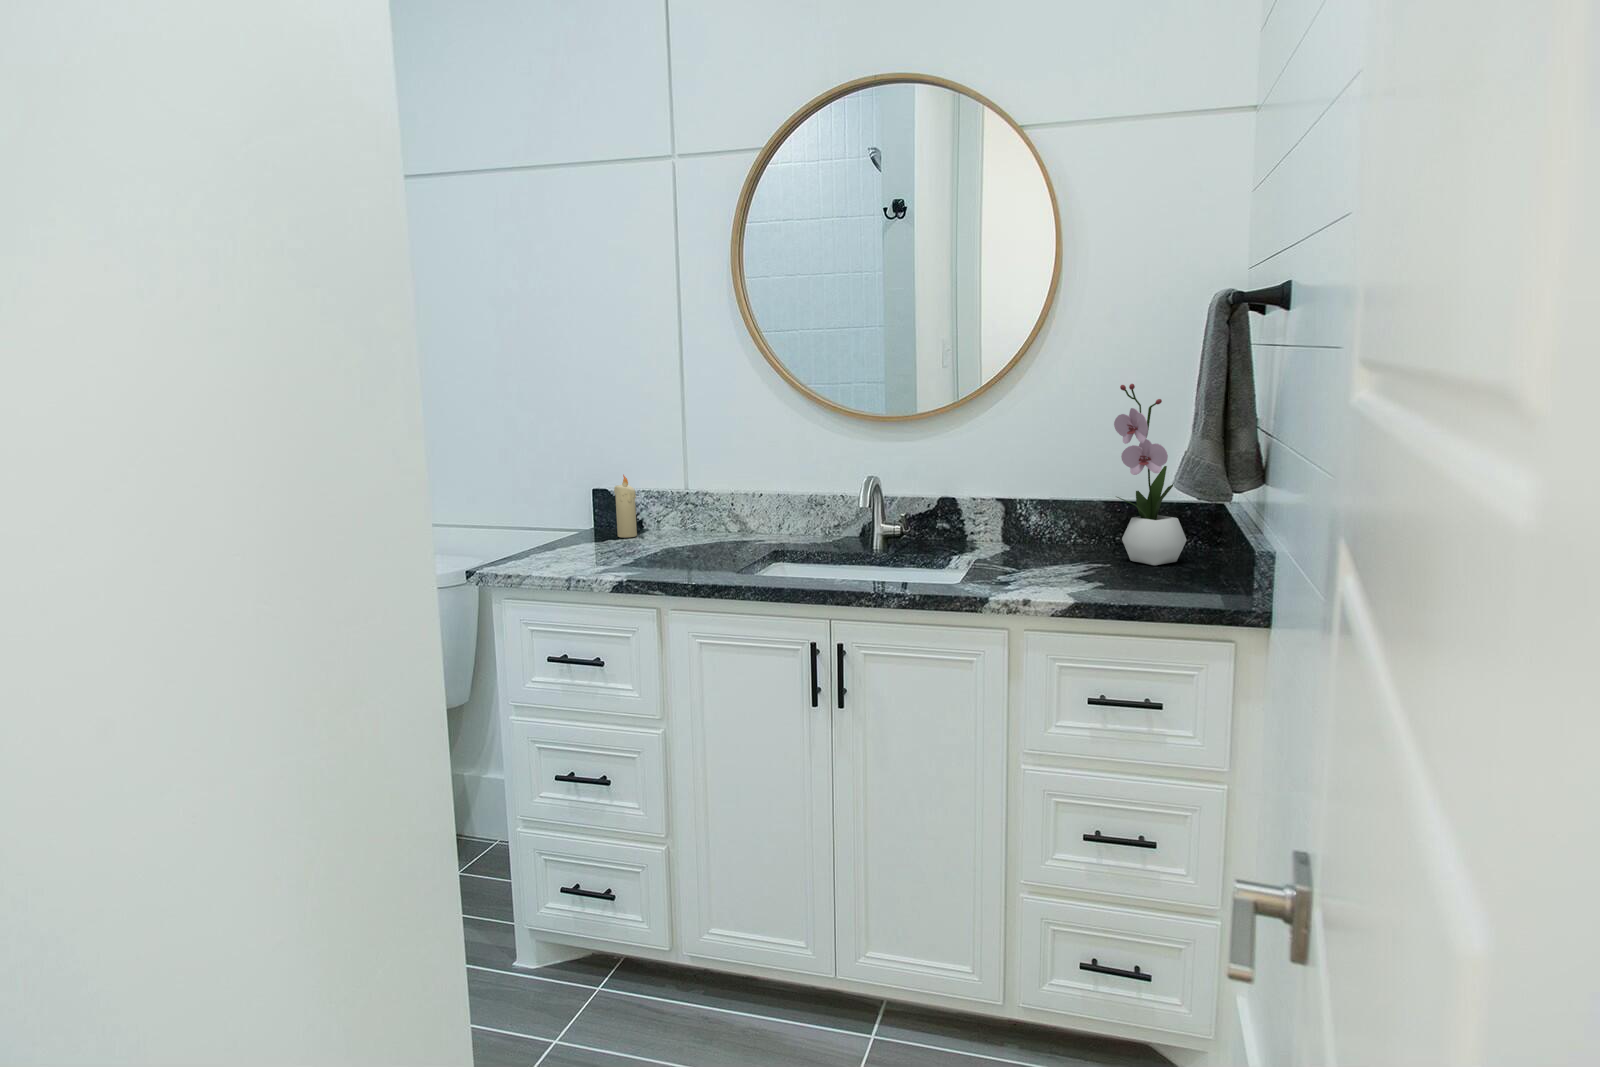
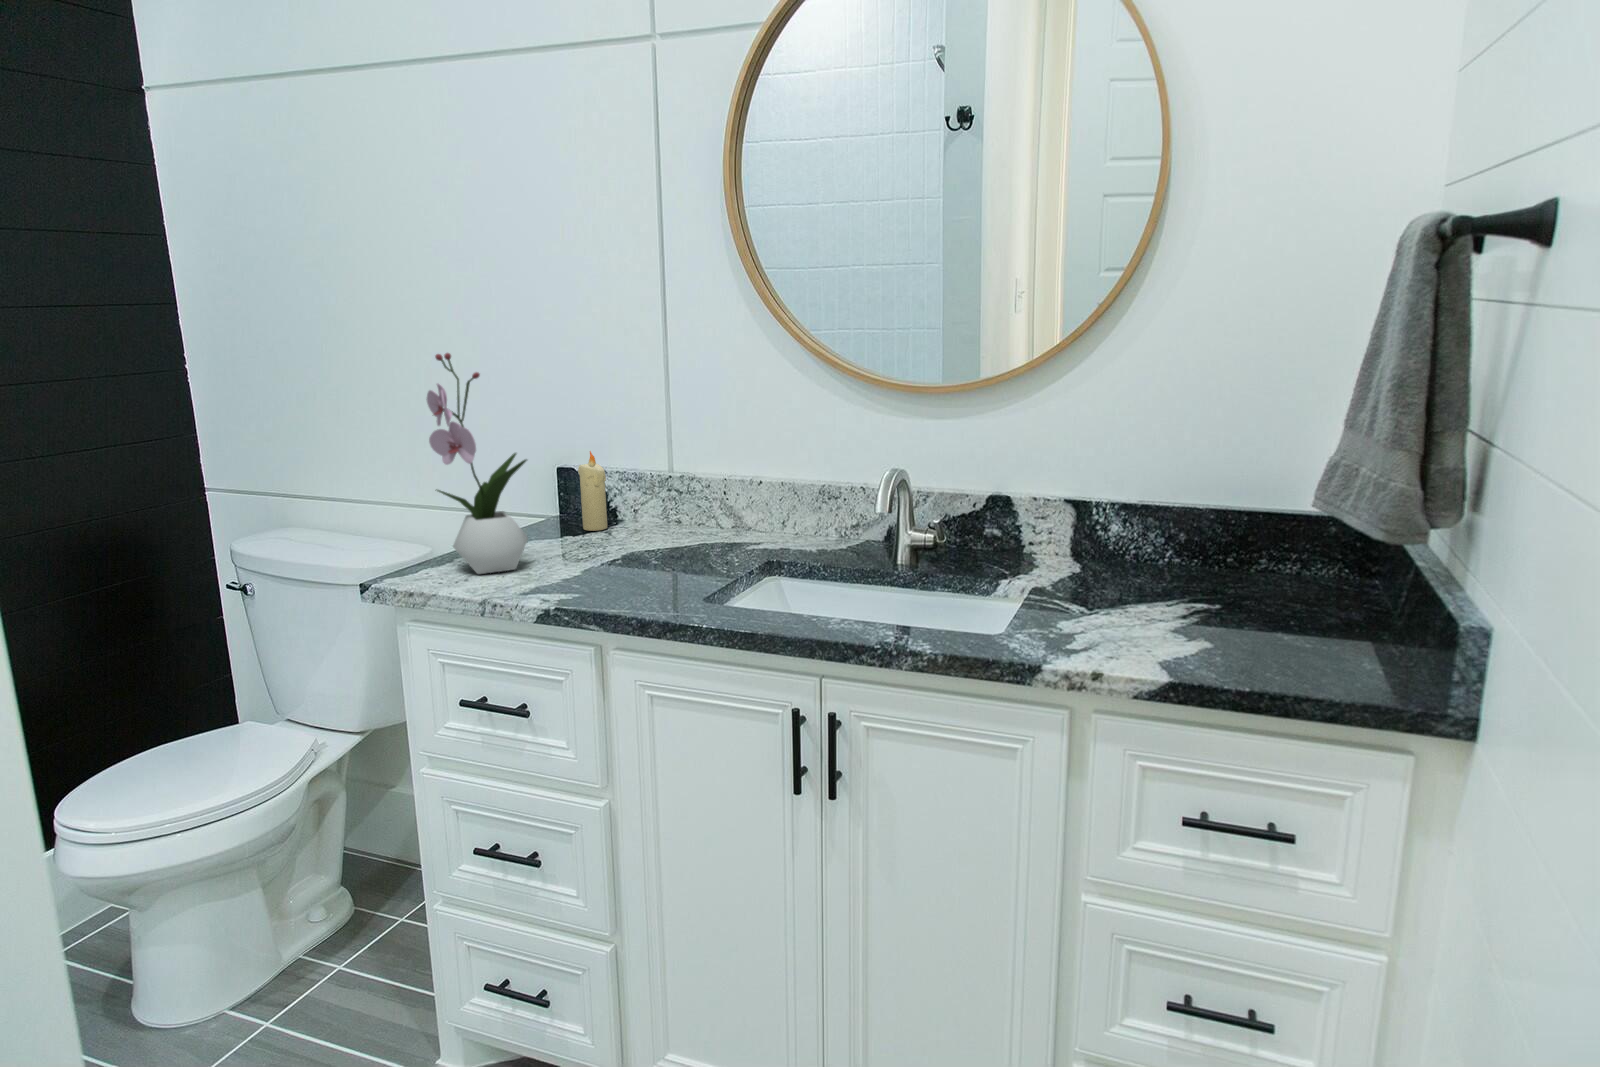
flower arrangement: present [1114,384,1187,565] -> present [426,353,528,574]

